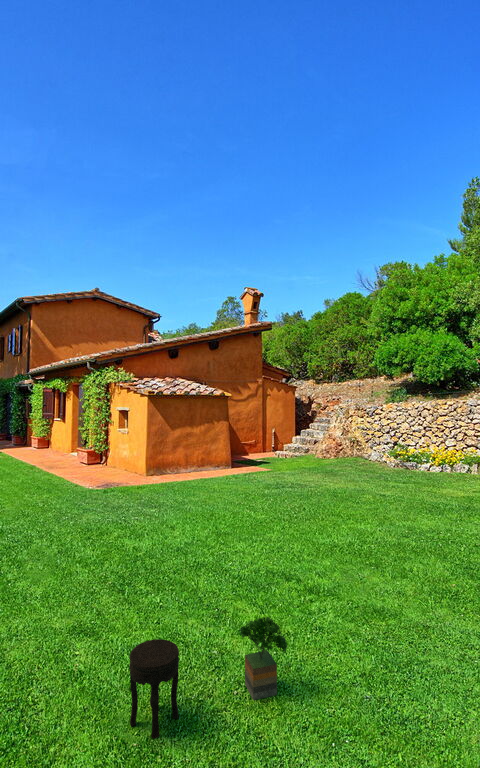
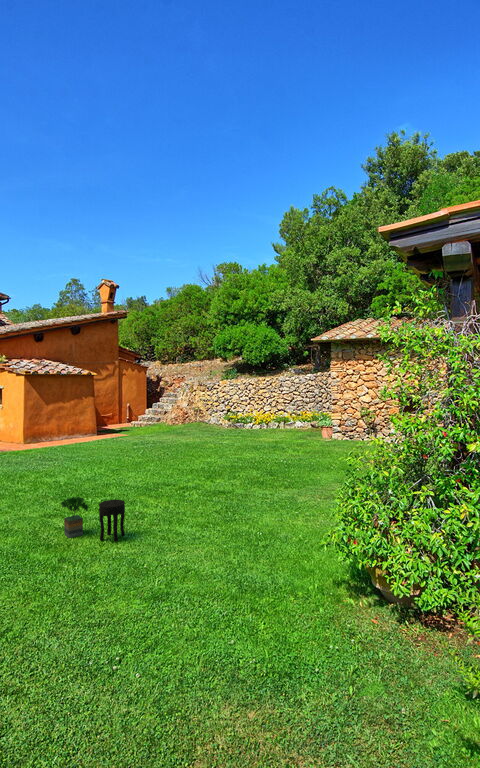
potted tree: present [239,617,288,700] -> present [61,496,89,538]

